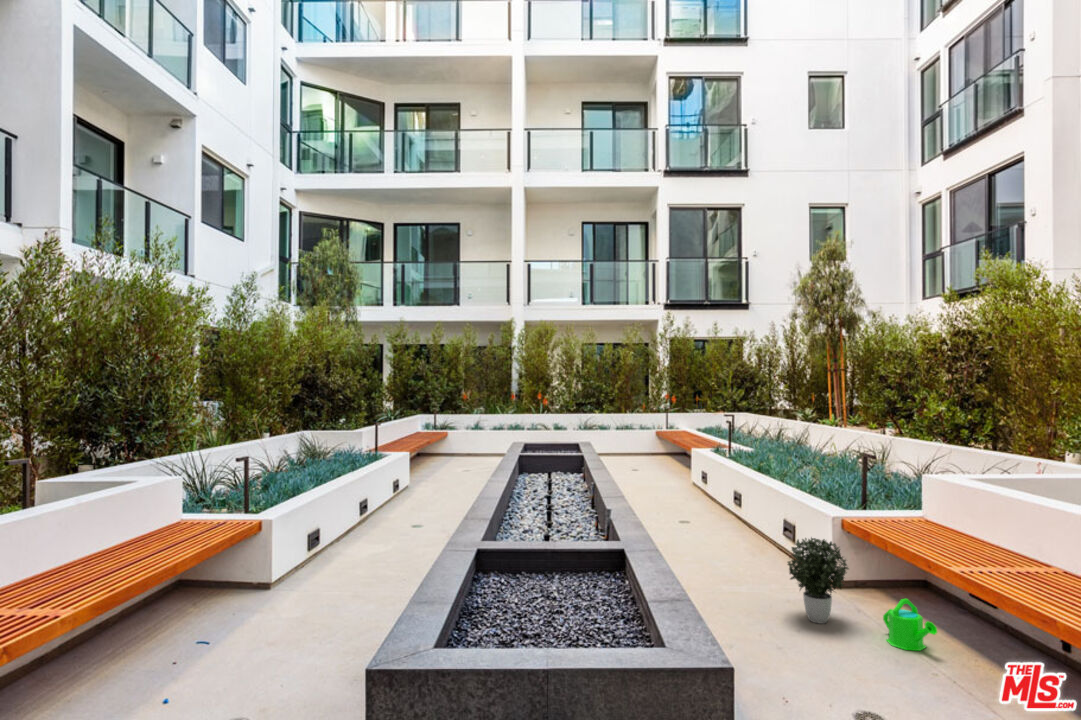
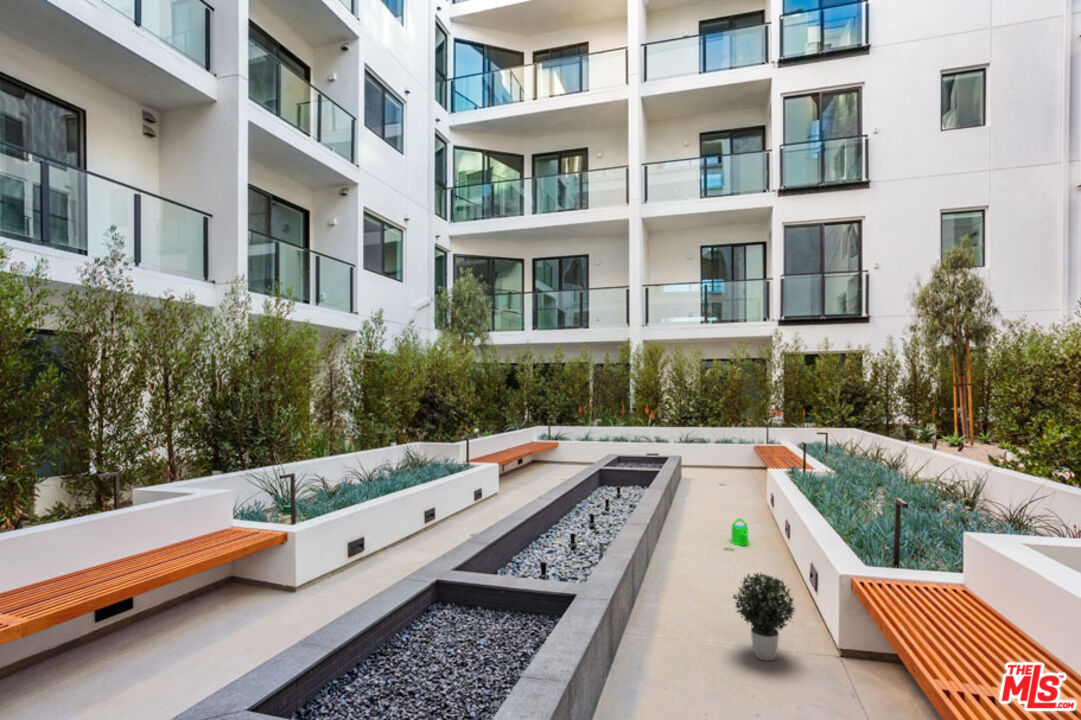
watering can: present [883,599,937,651] -> present [731,518,749,545]

